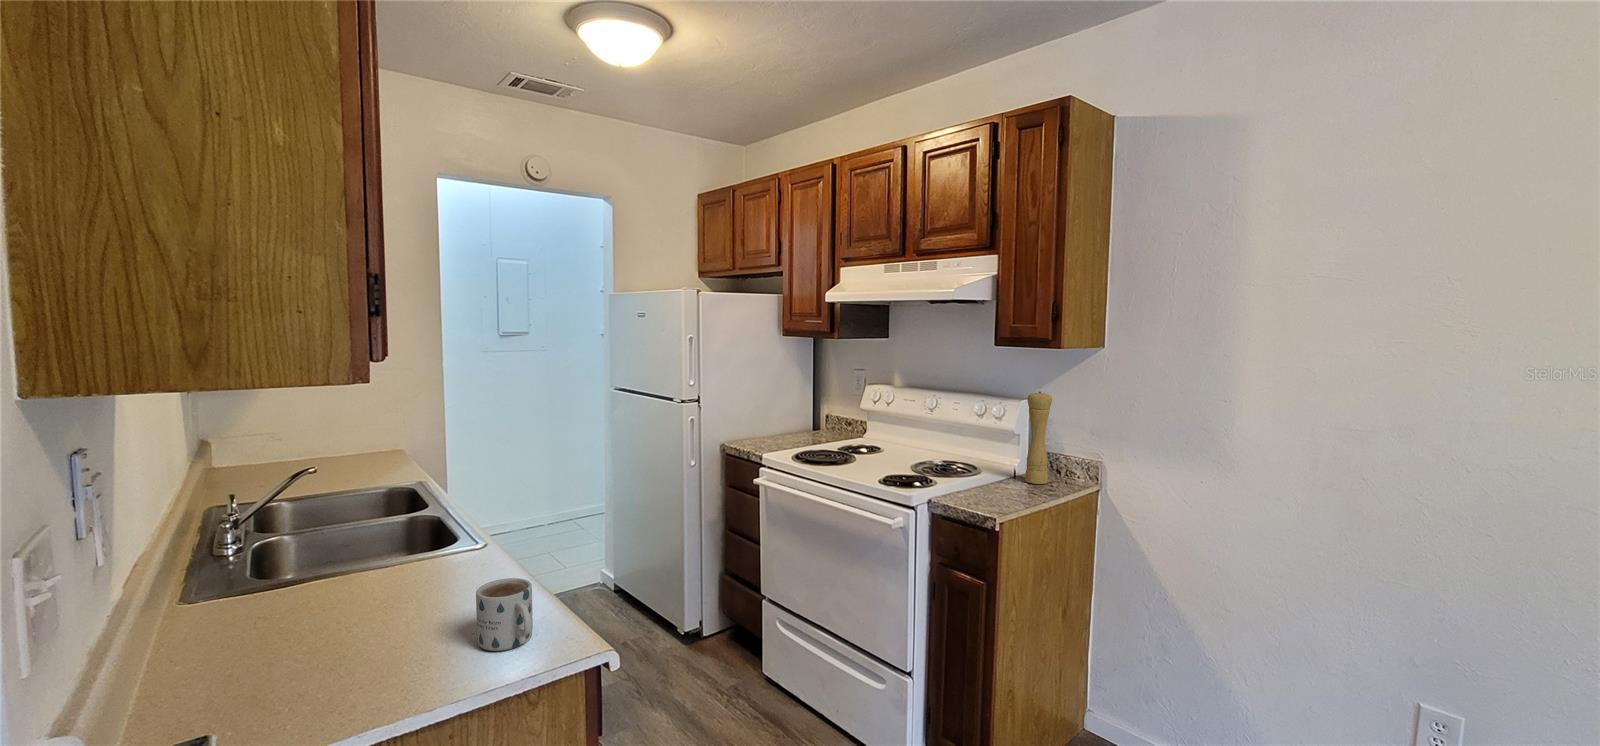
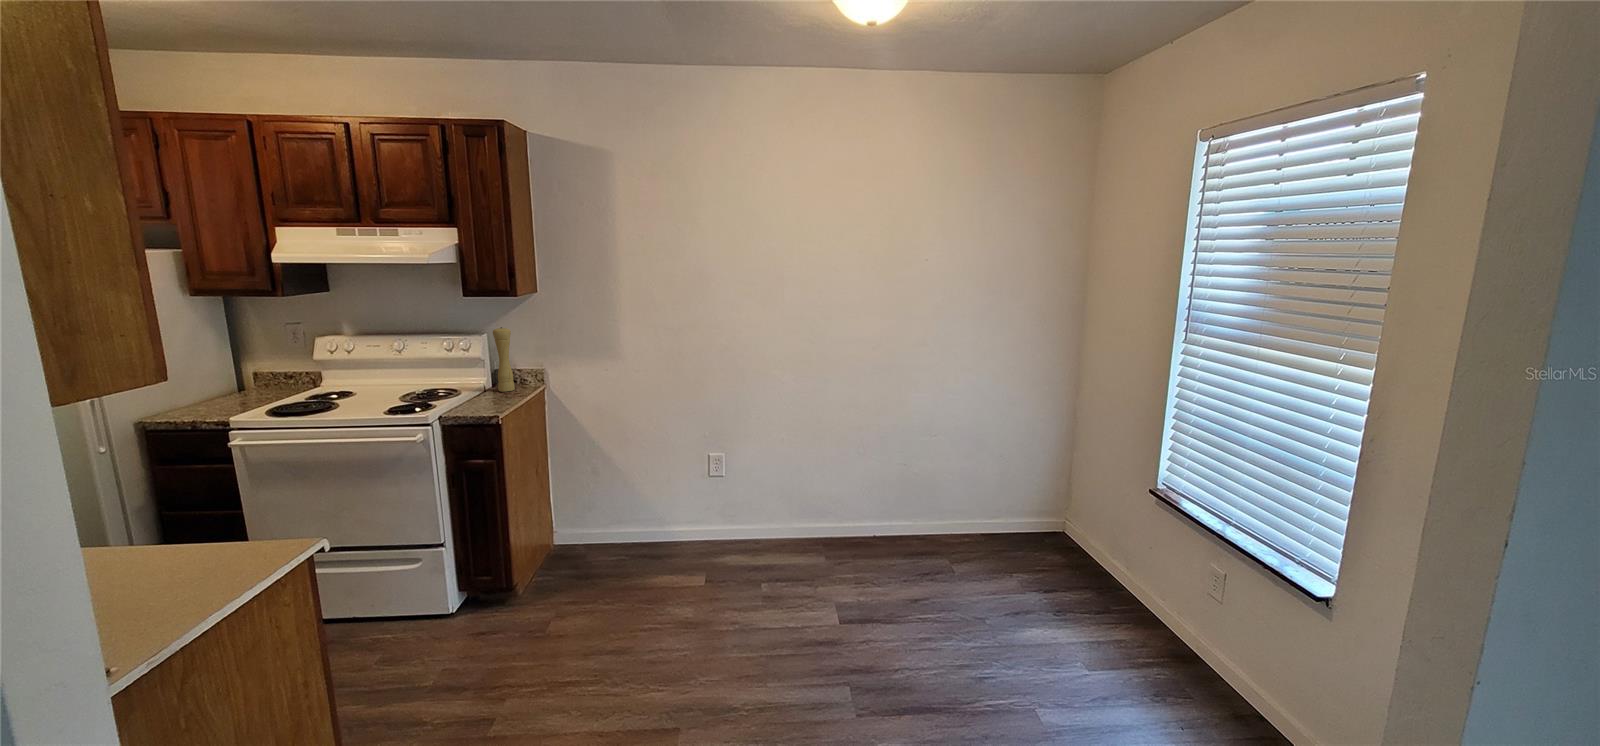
mug: present [476,578,533,651] -> none [151,529,233,590]

